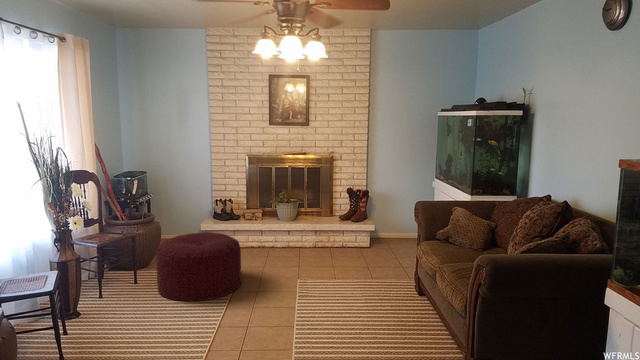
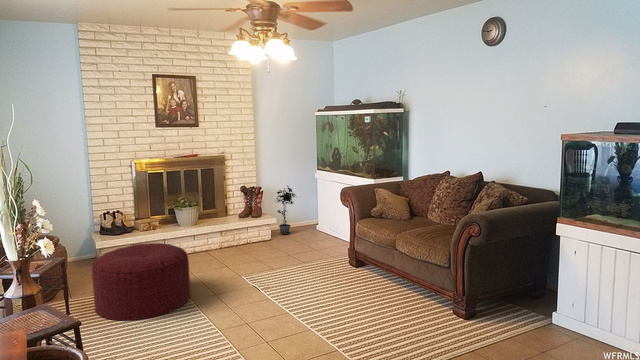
potted plant: none [382,192,406,245] -> present [277,187,296,235]

